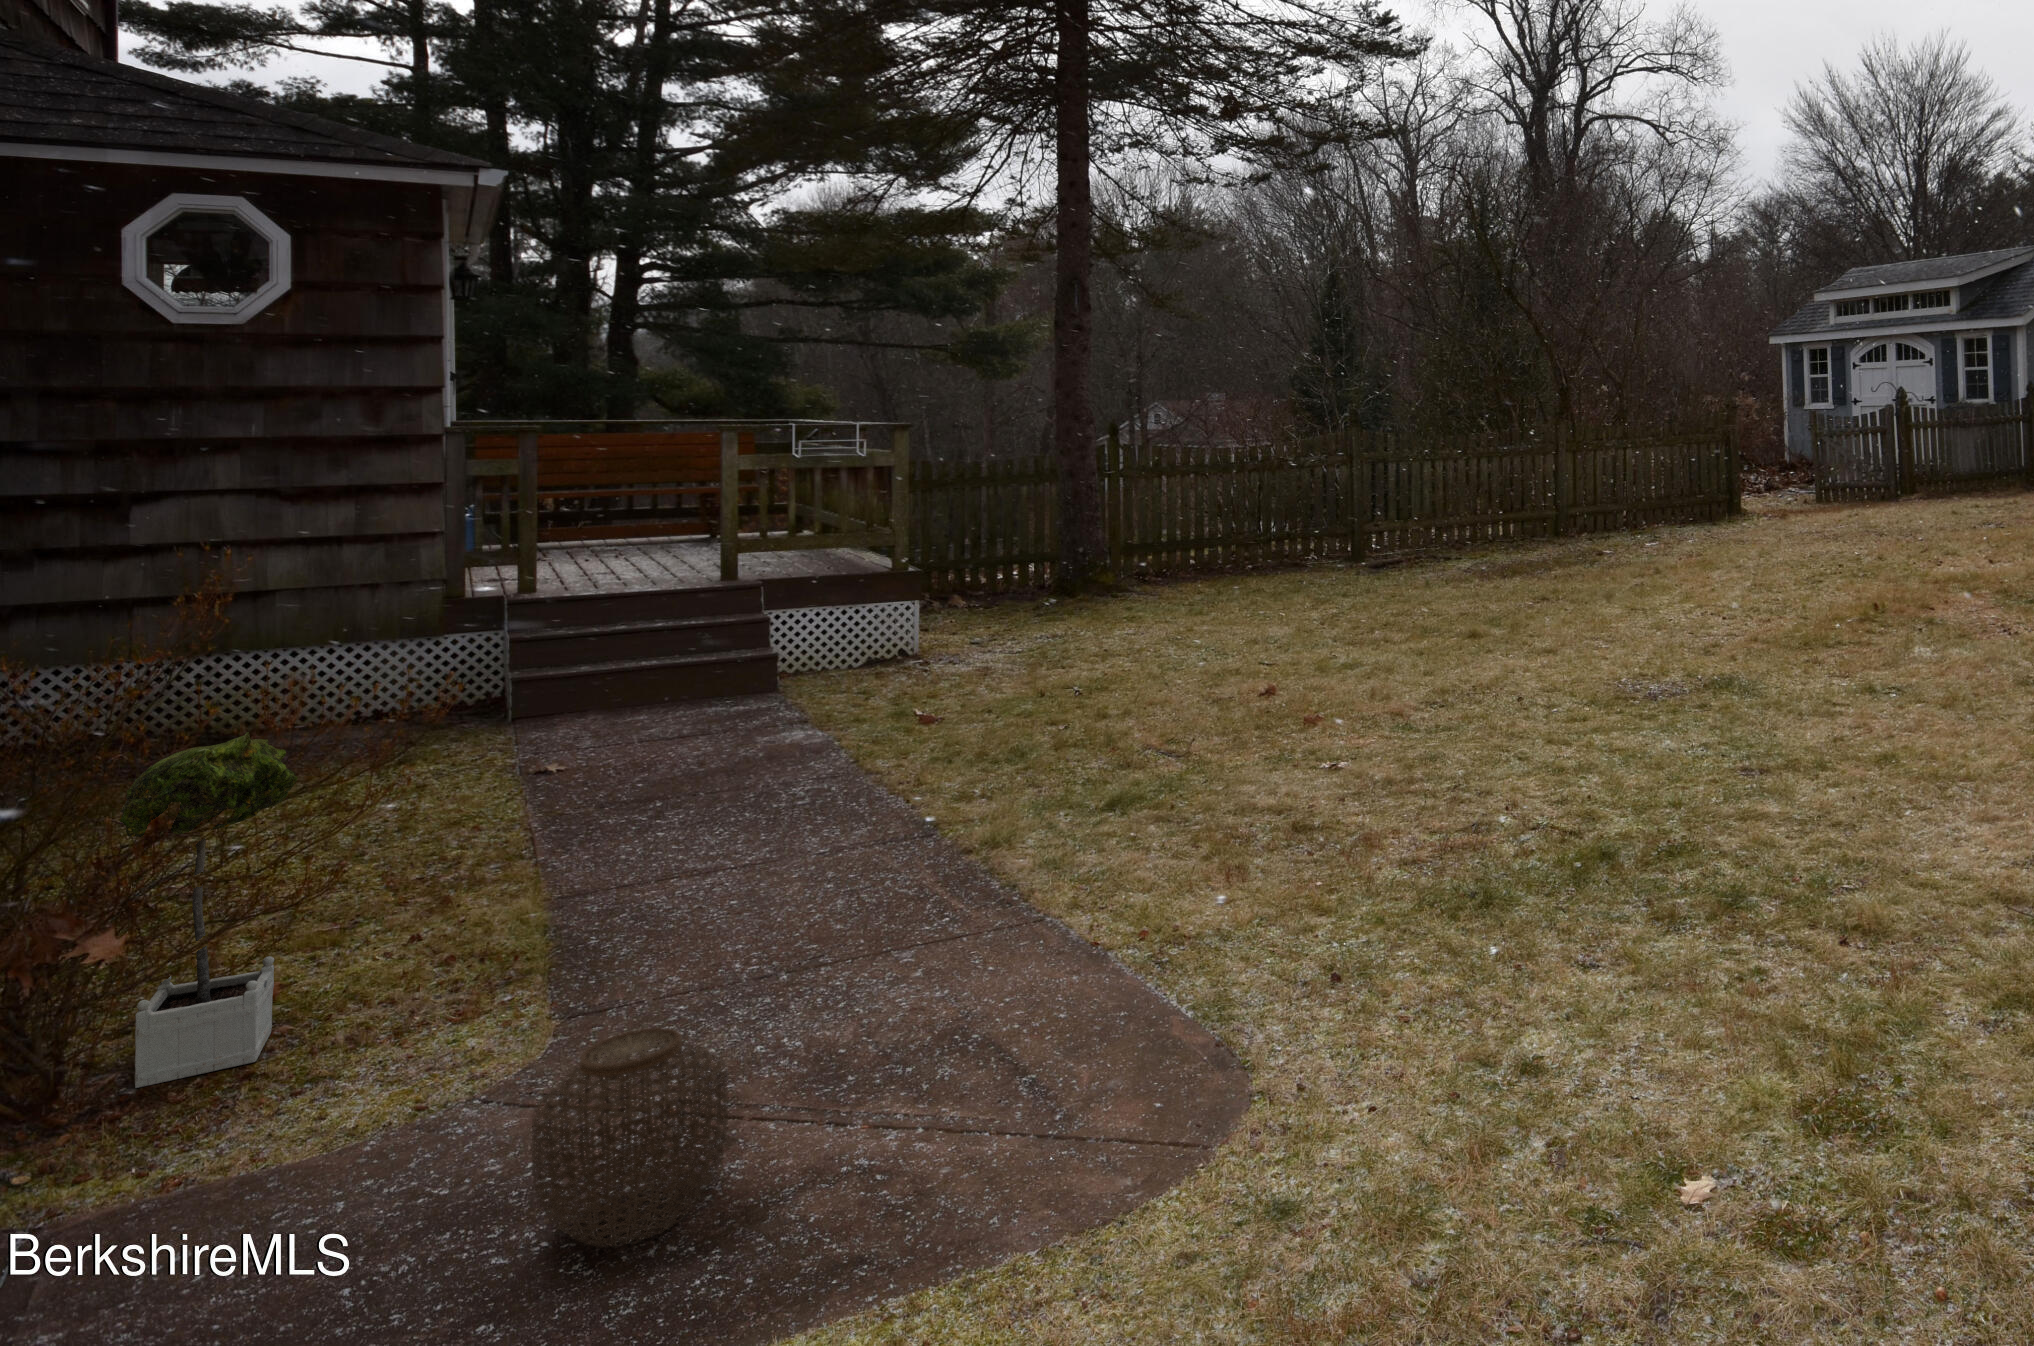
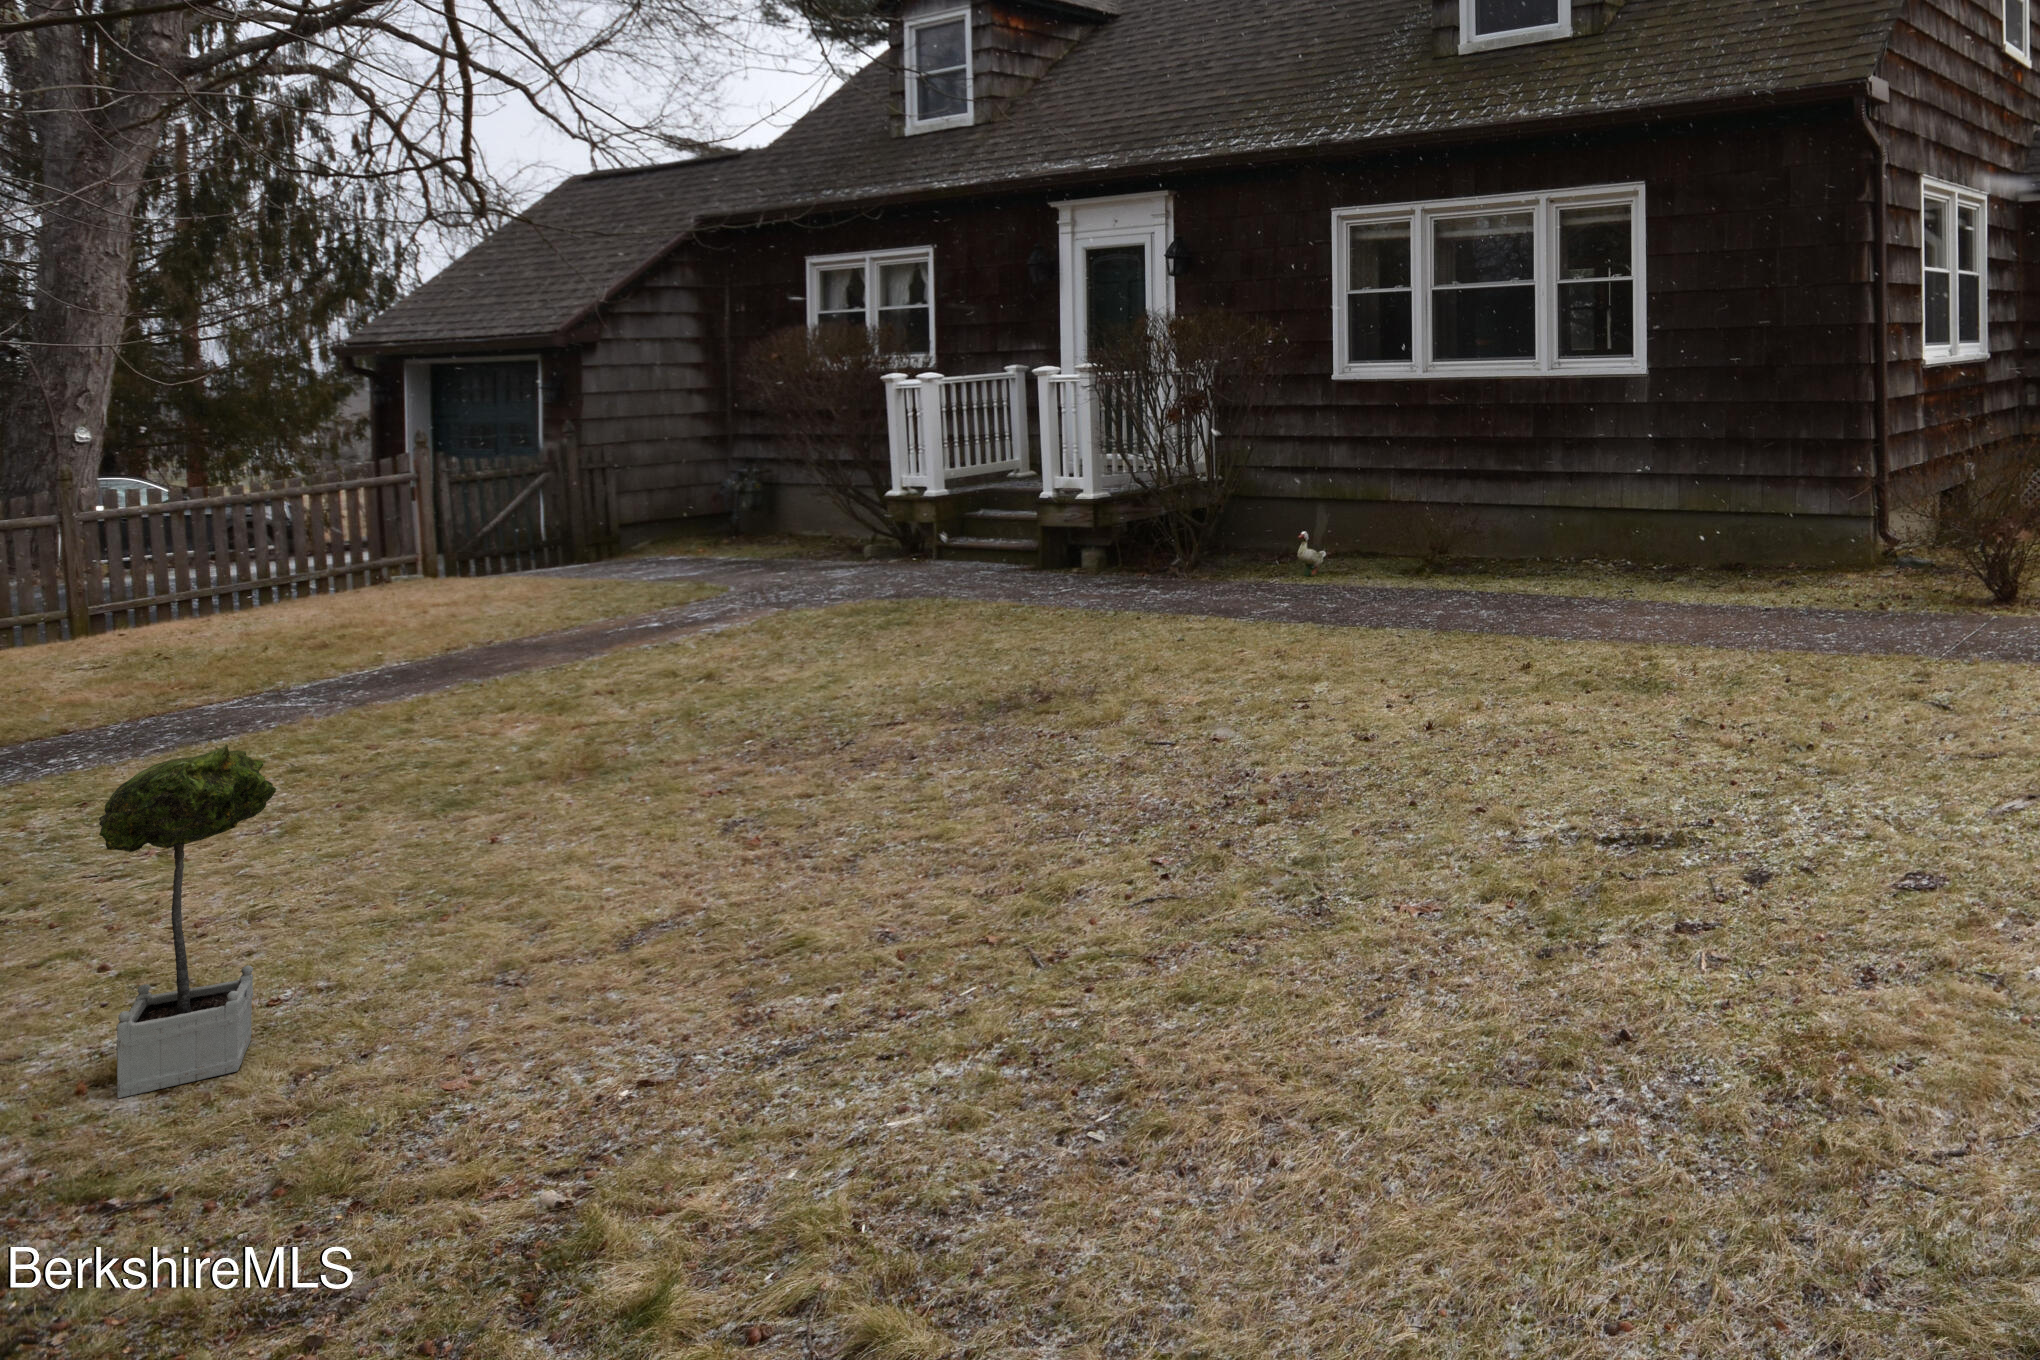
woven basket: present [532,1028,728,1246] -> none [534,1044,726,1259]

